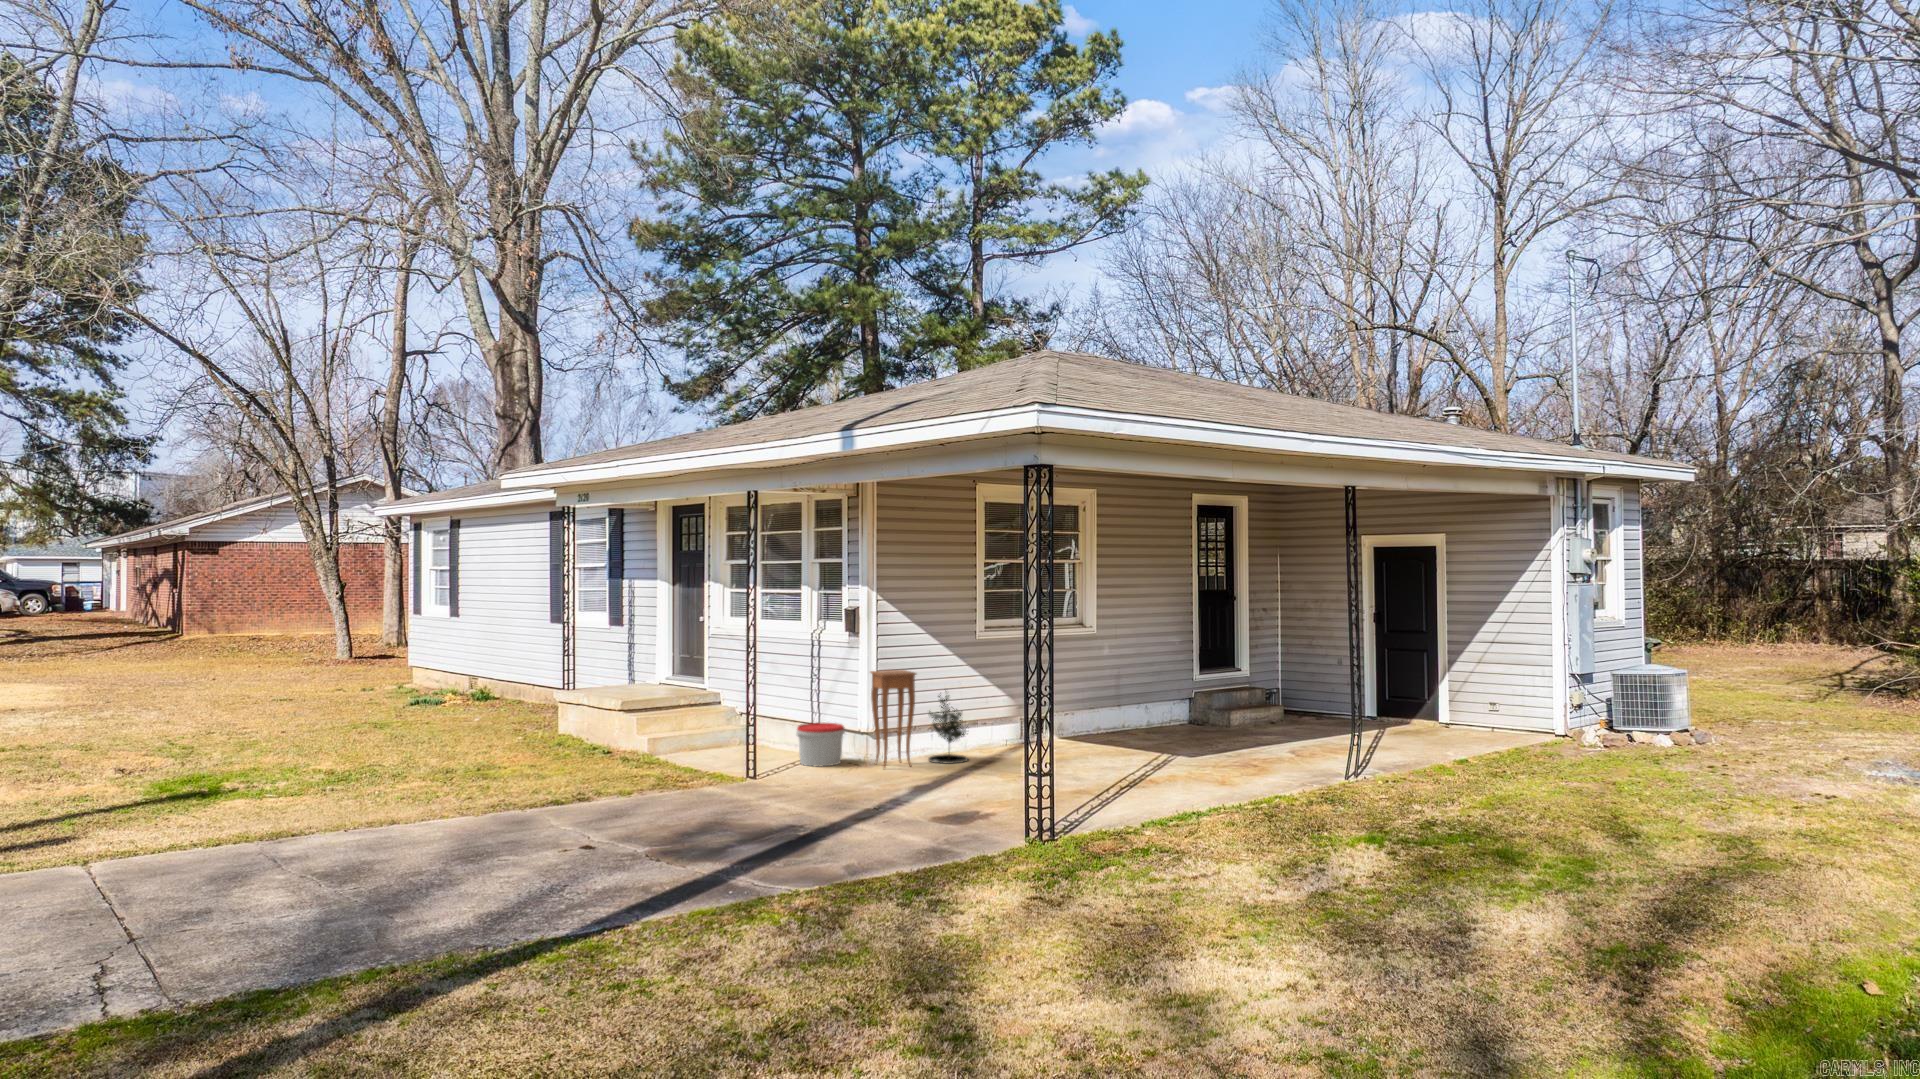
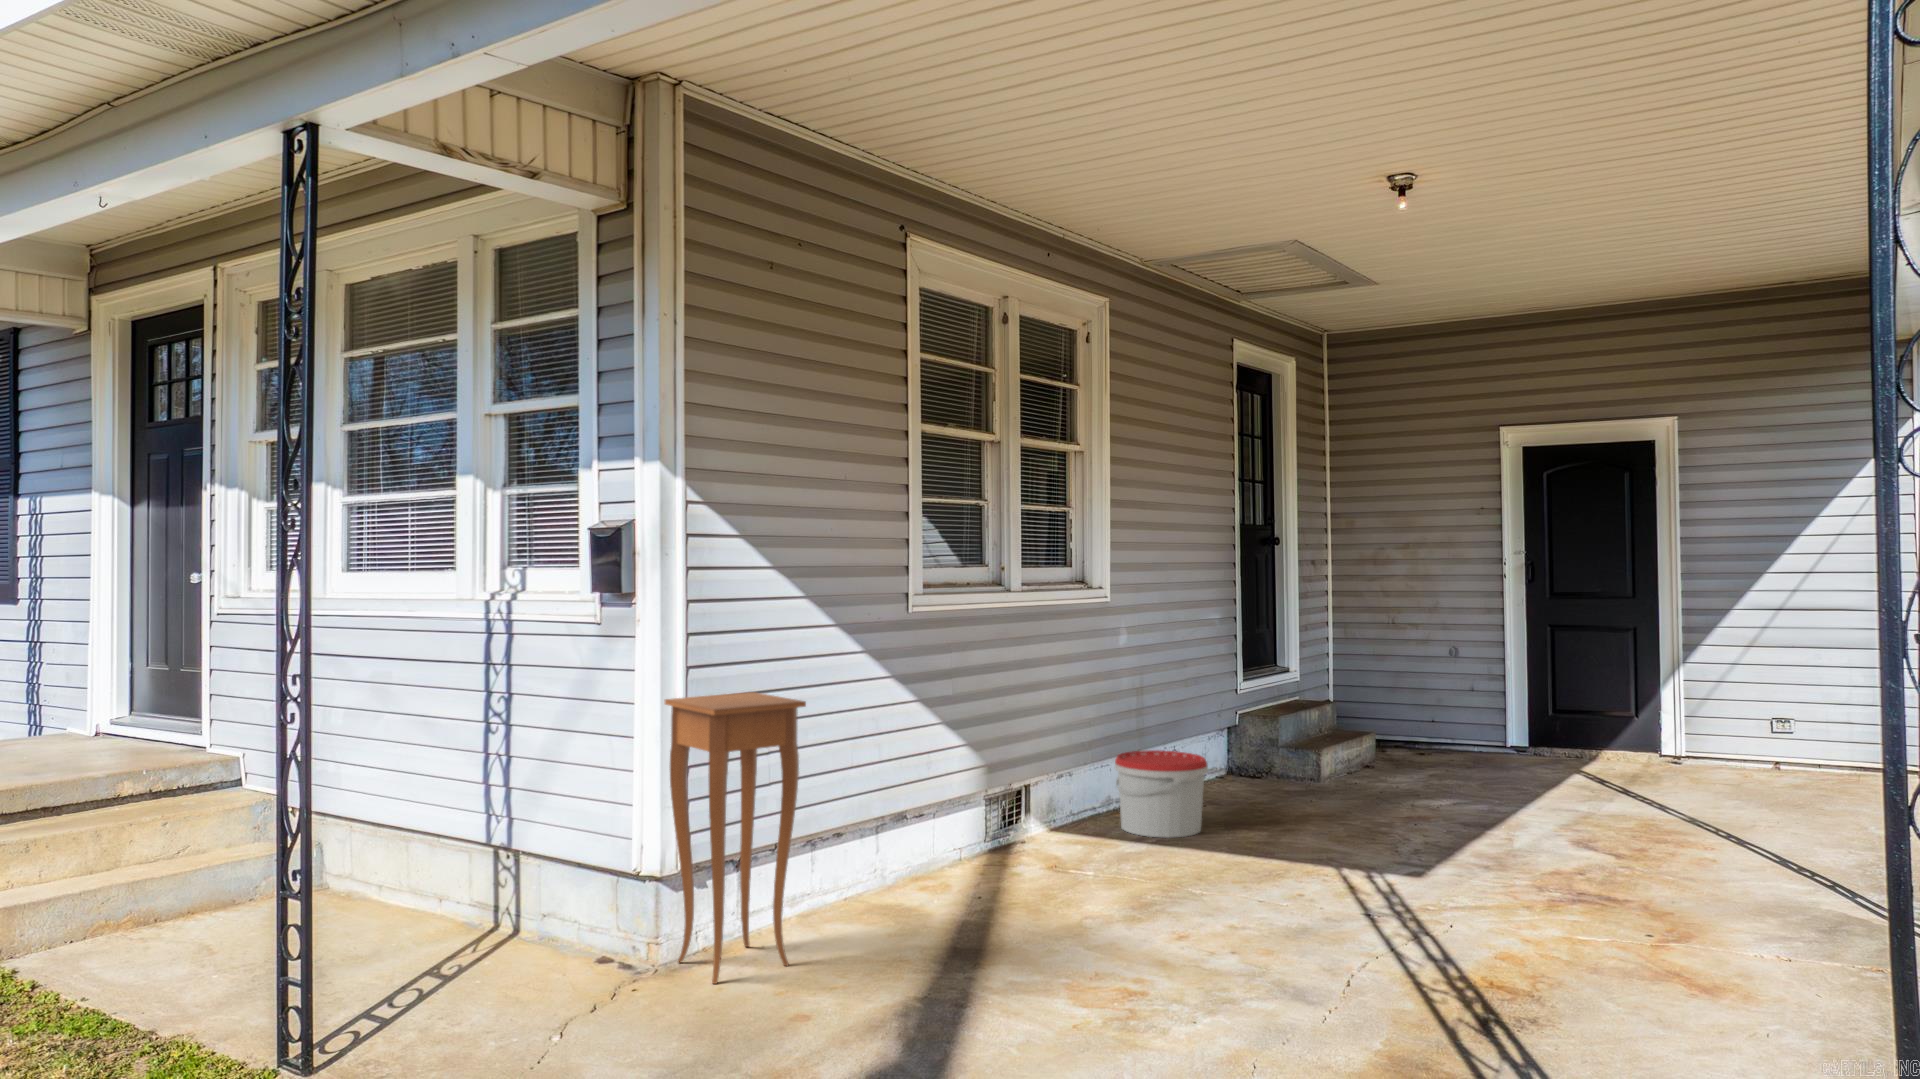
potted tree: present [928,695,968,764] -> none [812,737,934,942]
bucket: present [796,723,845,766] -> present [1115,750,1208,838]

